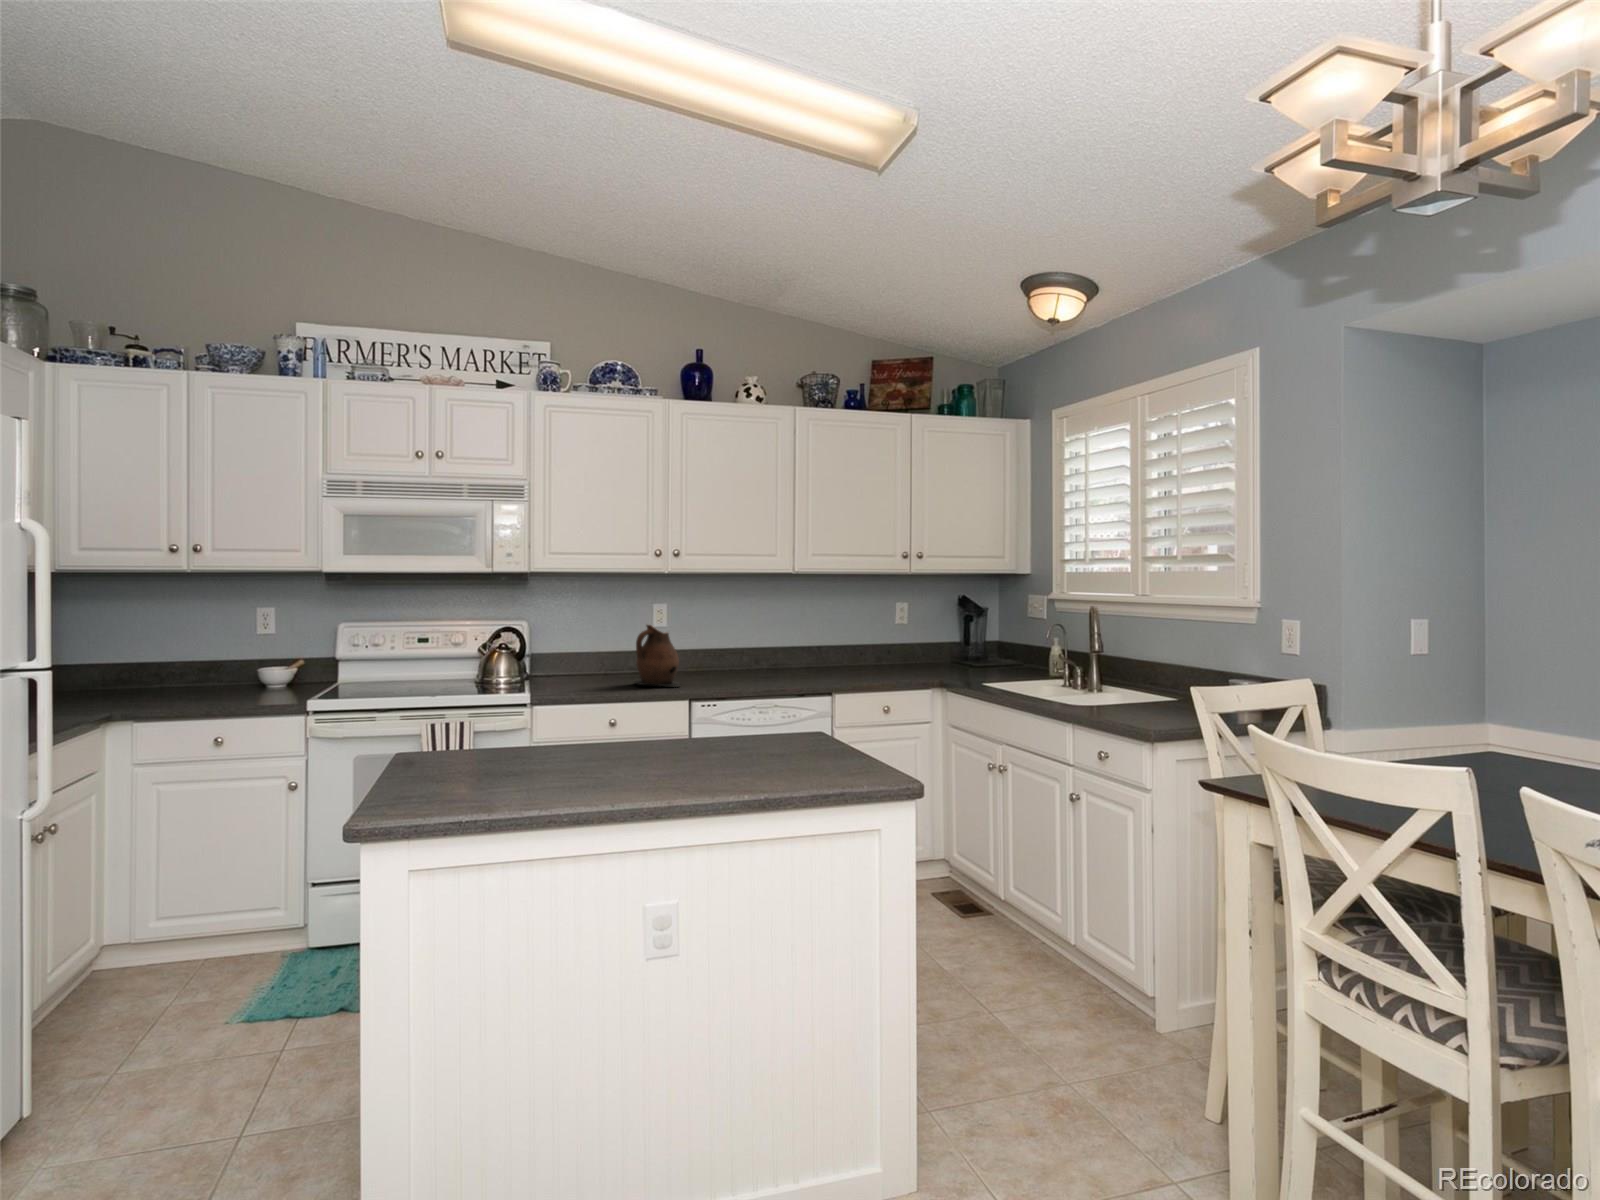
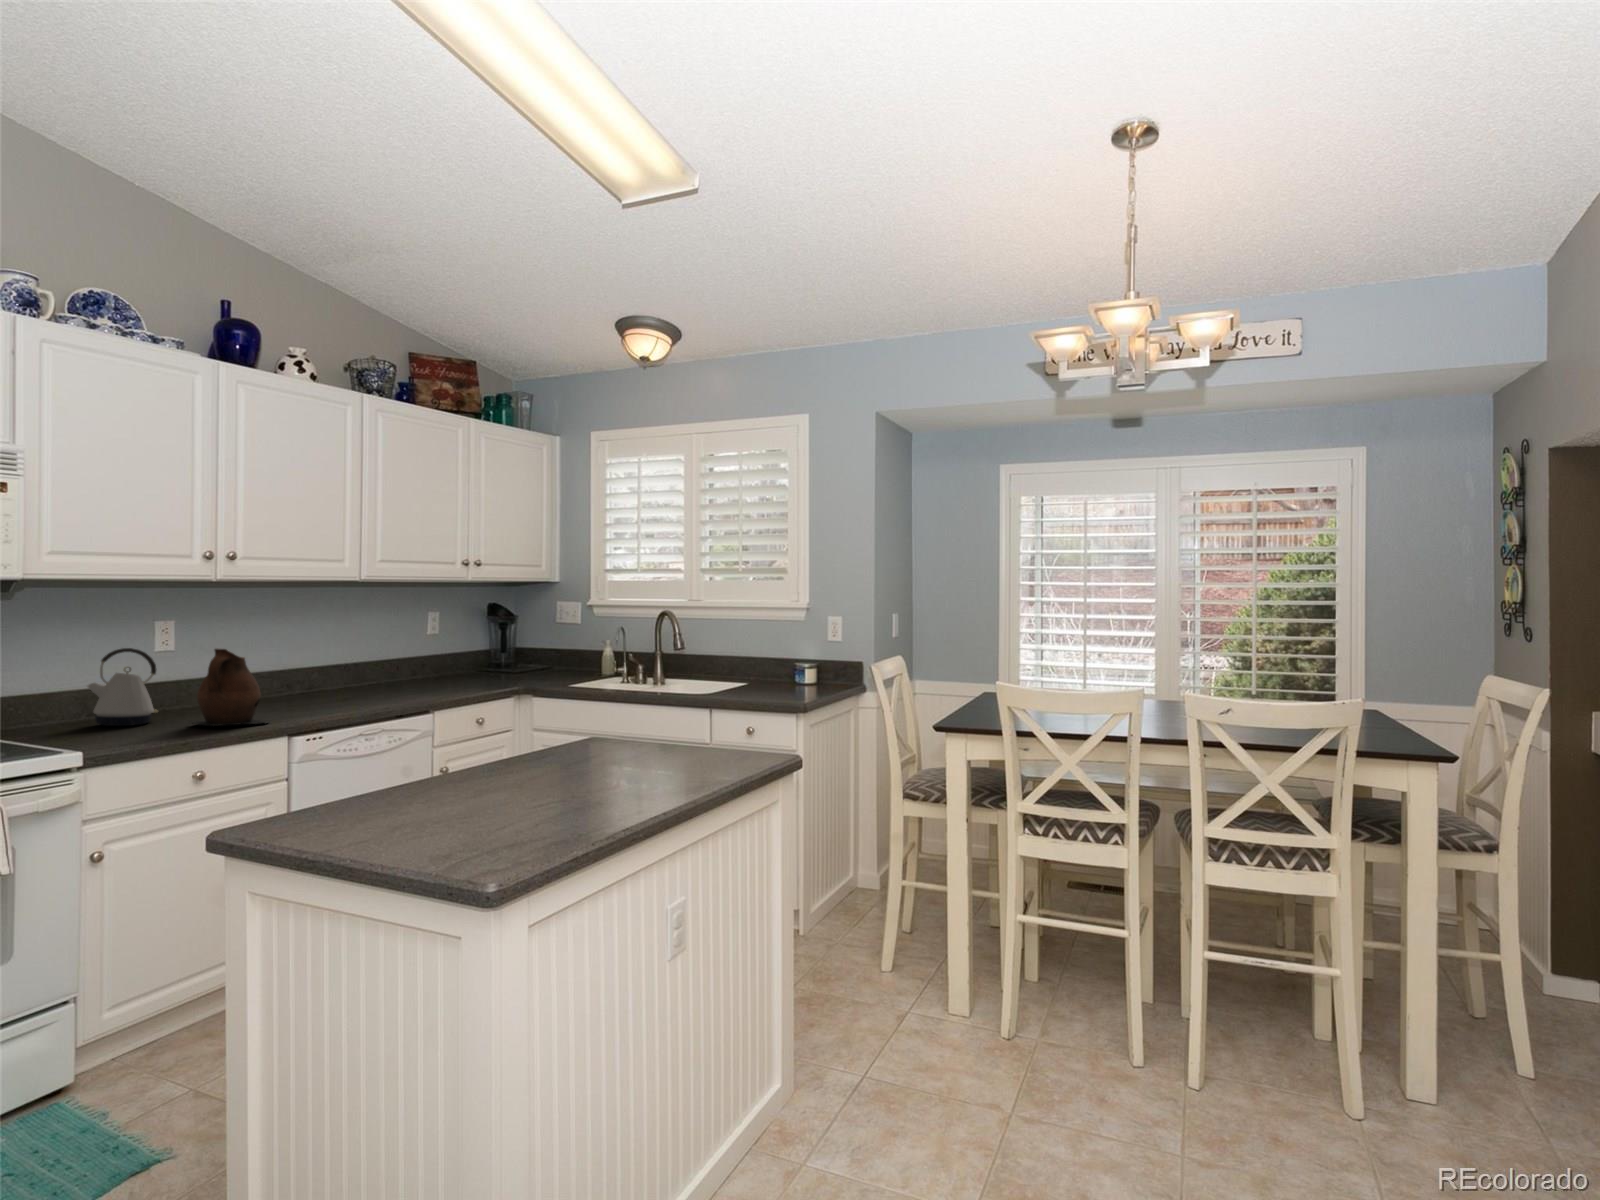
kettle: none [591,622,634,679] -> present [87,648,158,726]

